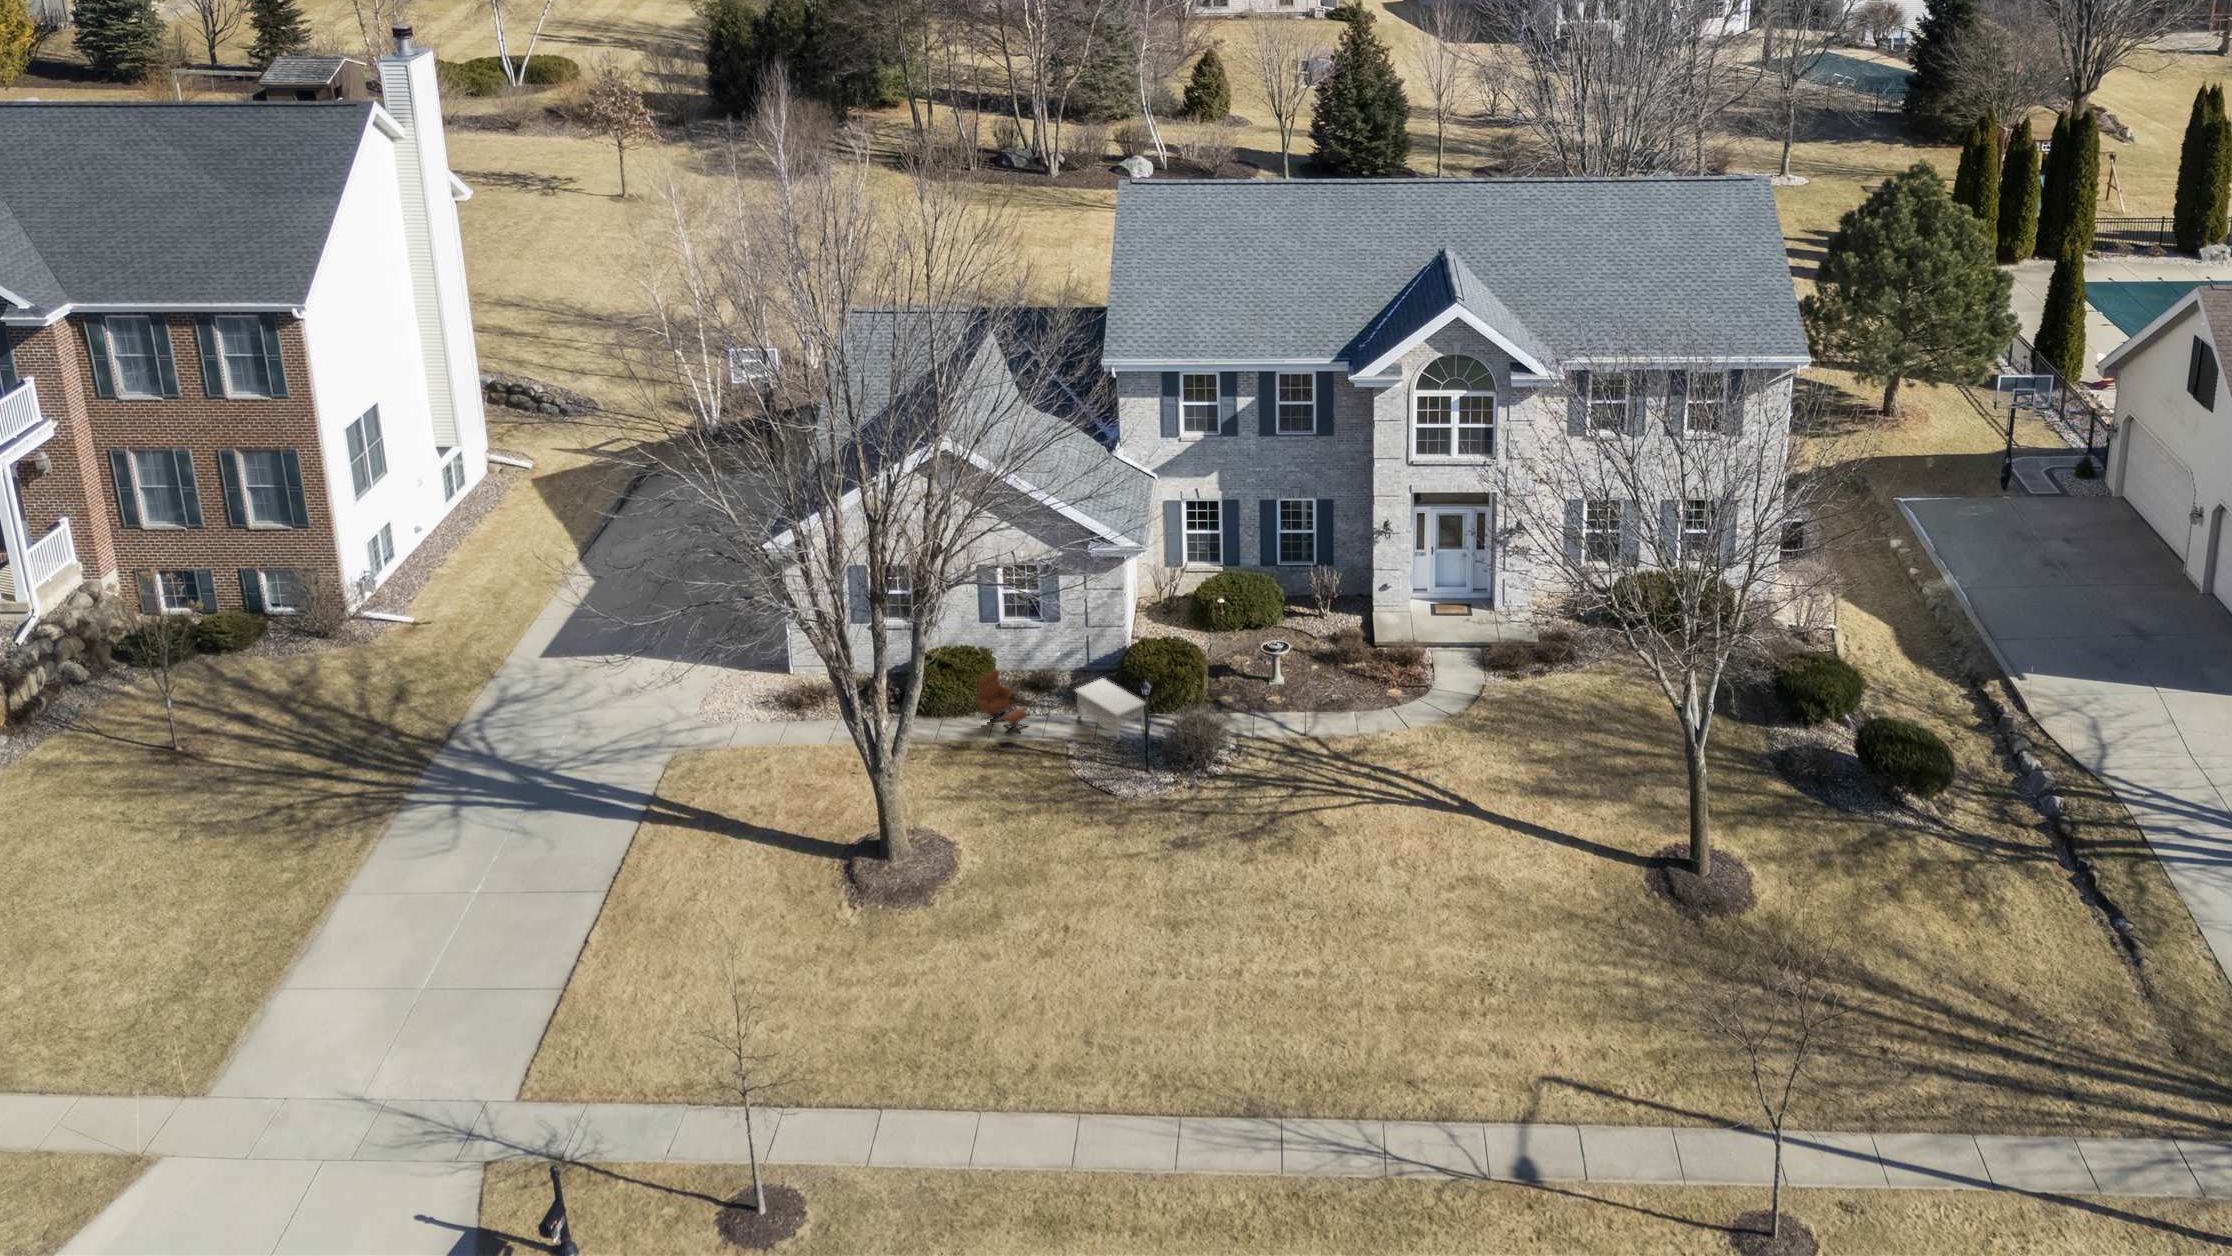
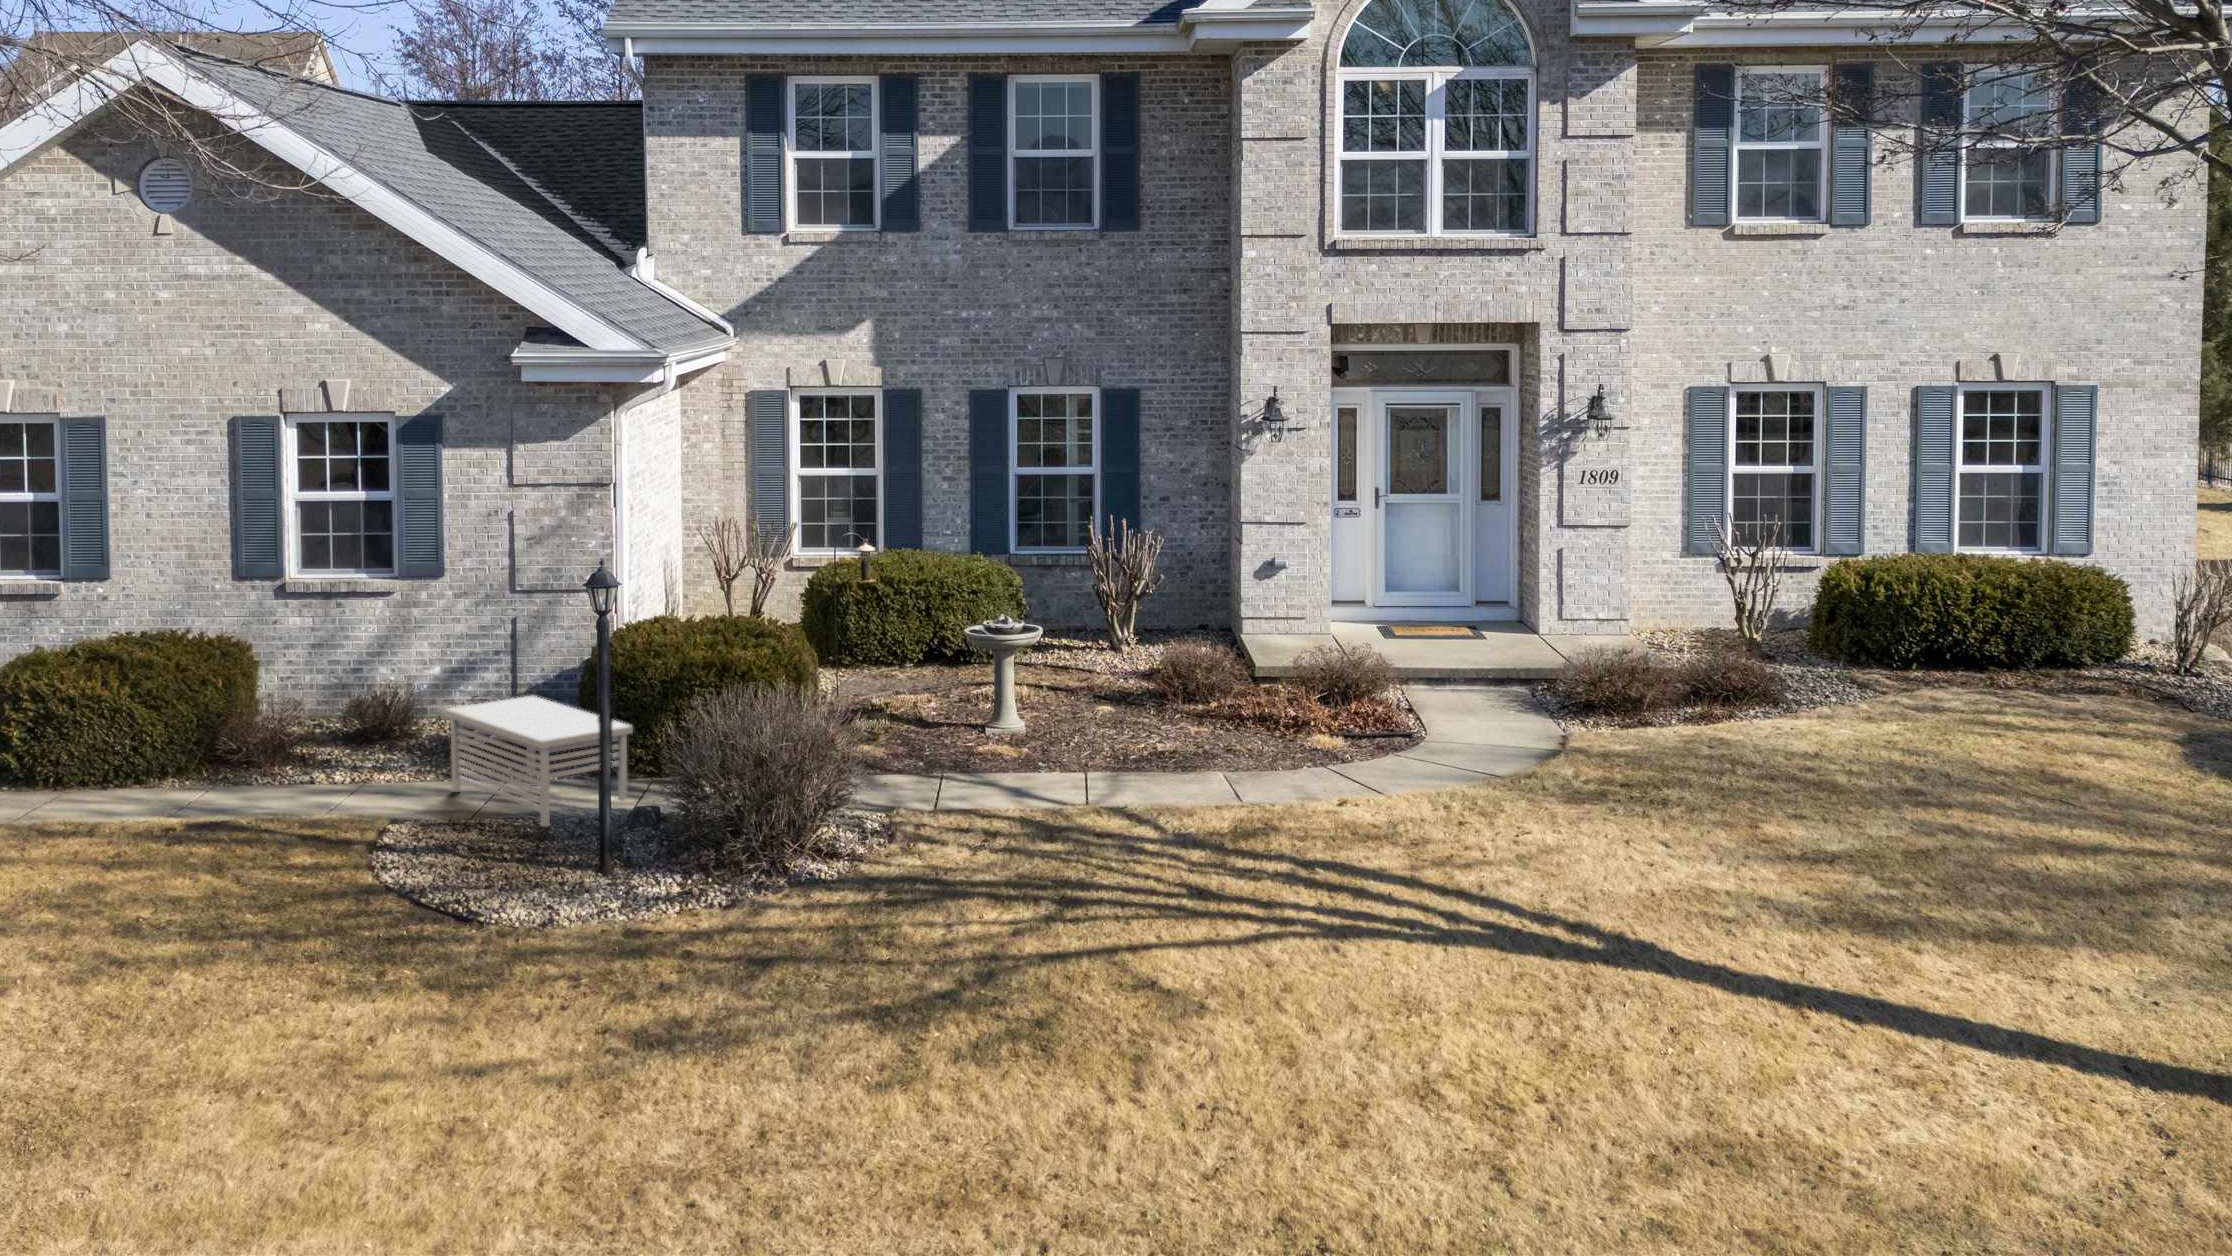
lounge chair: present [976,670,1027,729] -> none [160,657,303,815]

